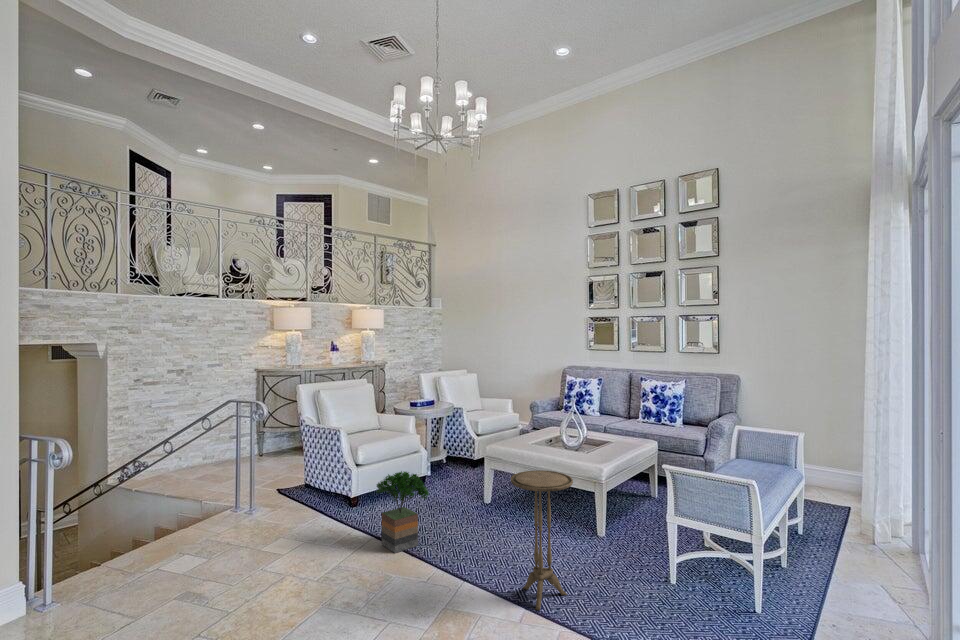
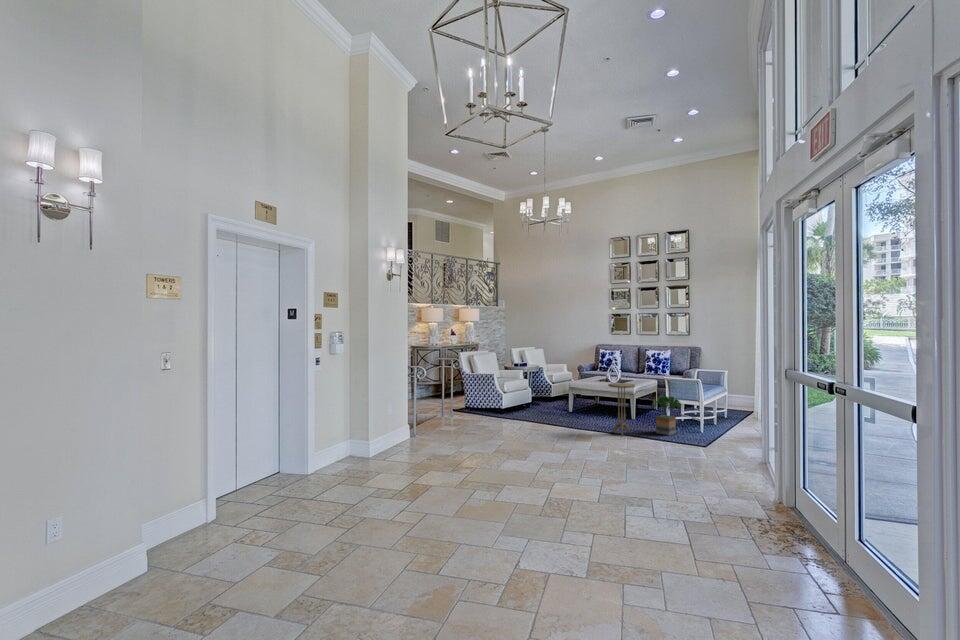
potted tree: present [377,471,429,553] -> present [652,396,682,435]

